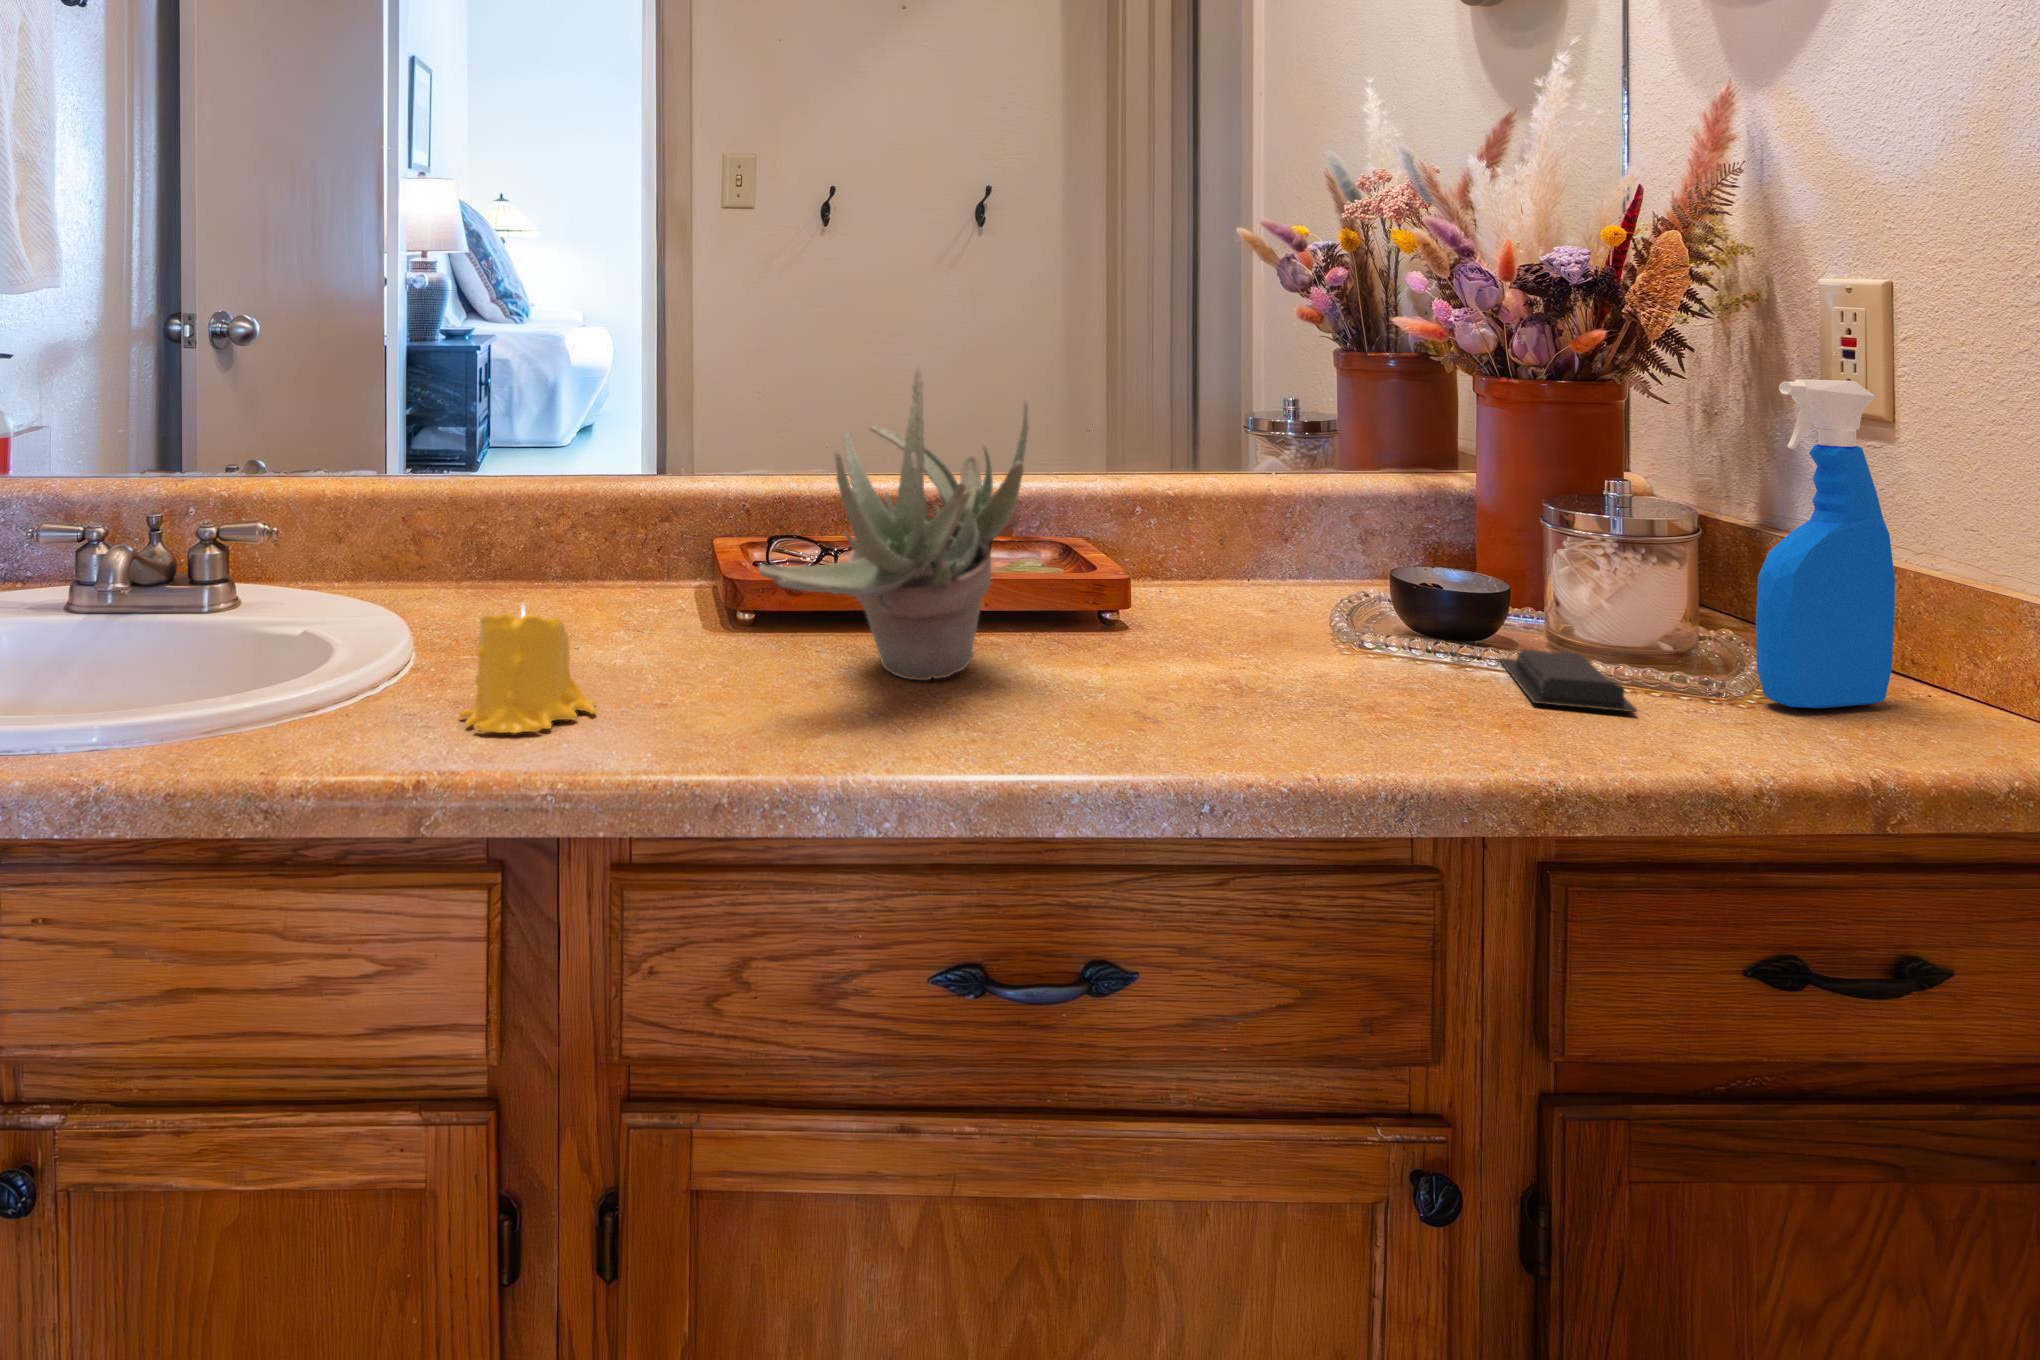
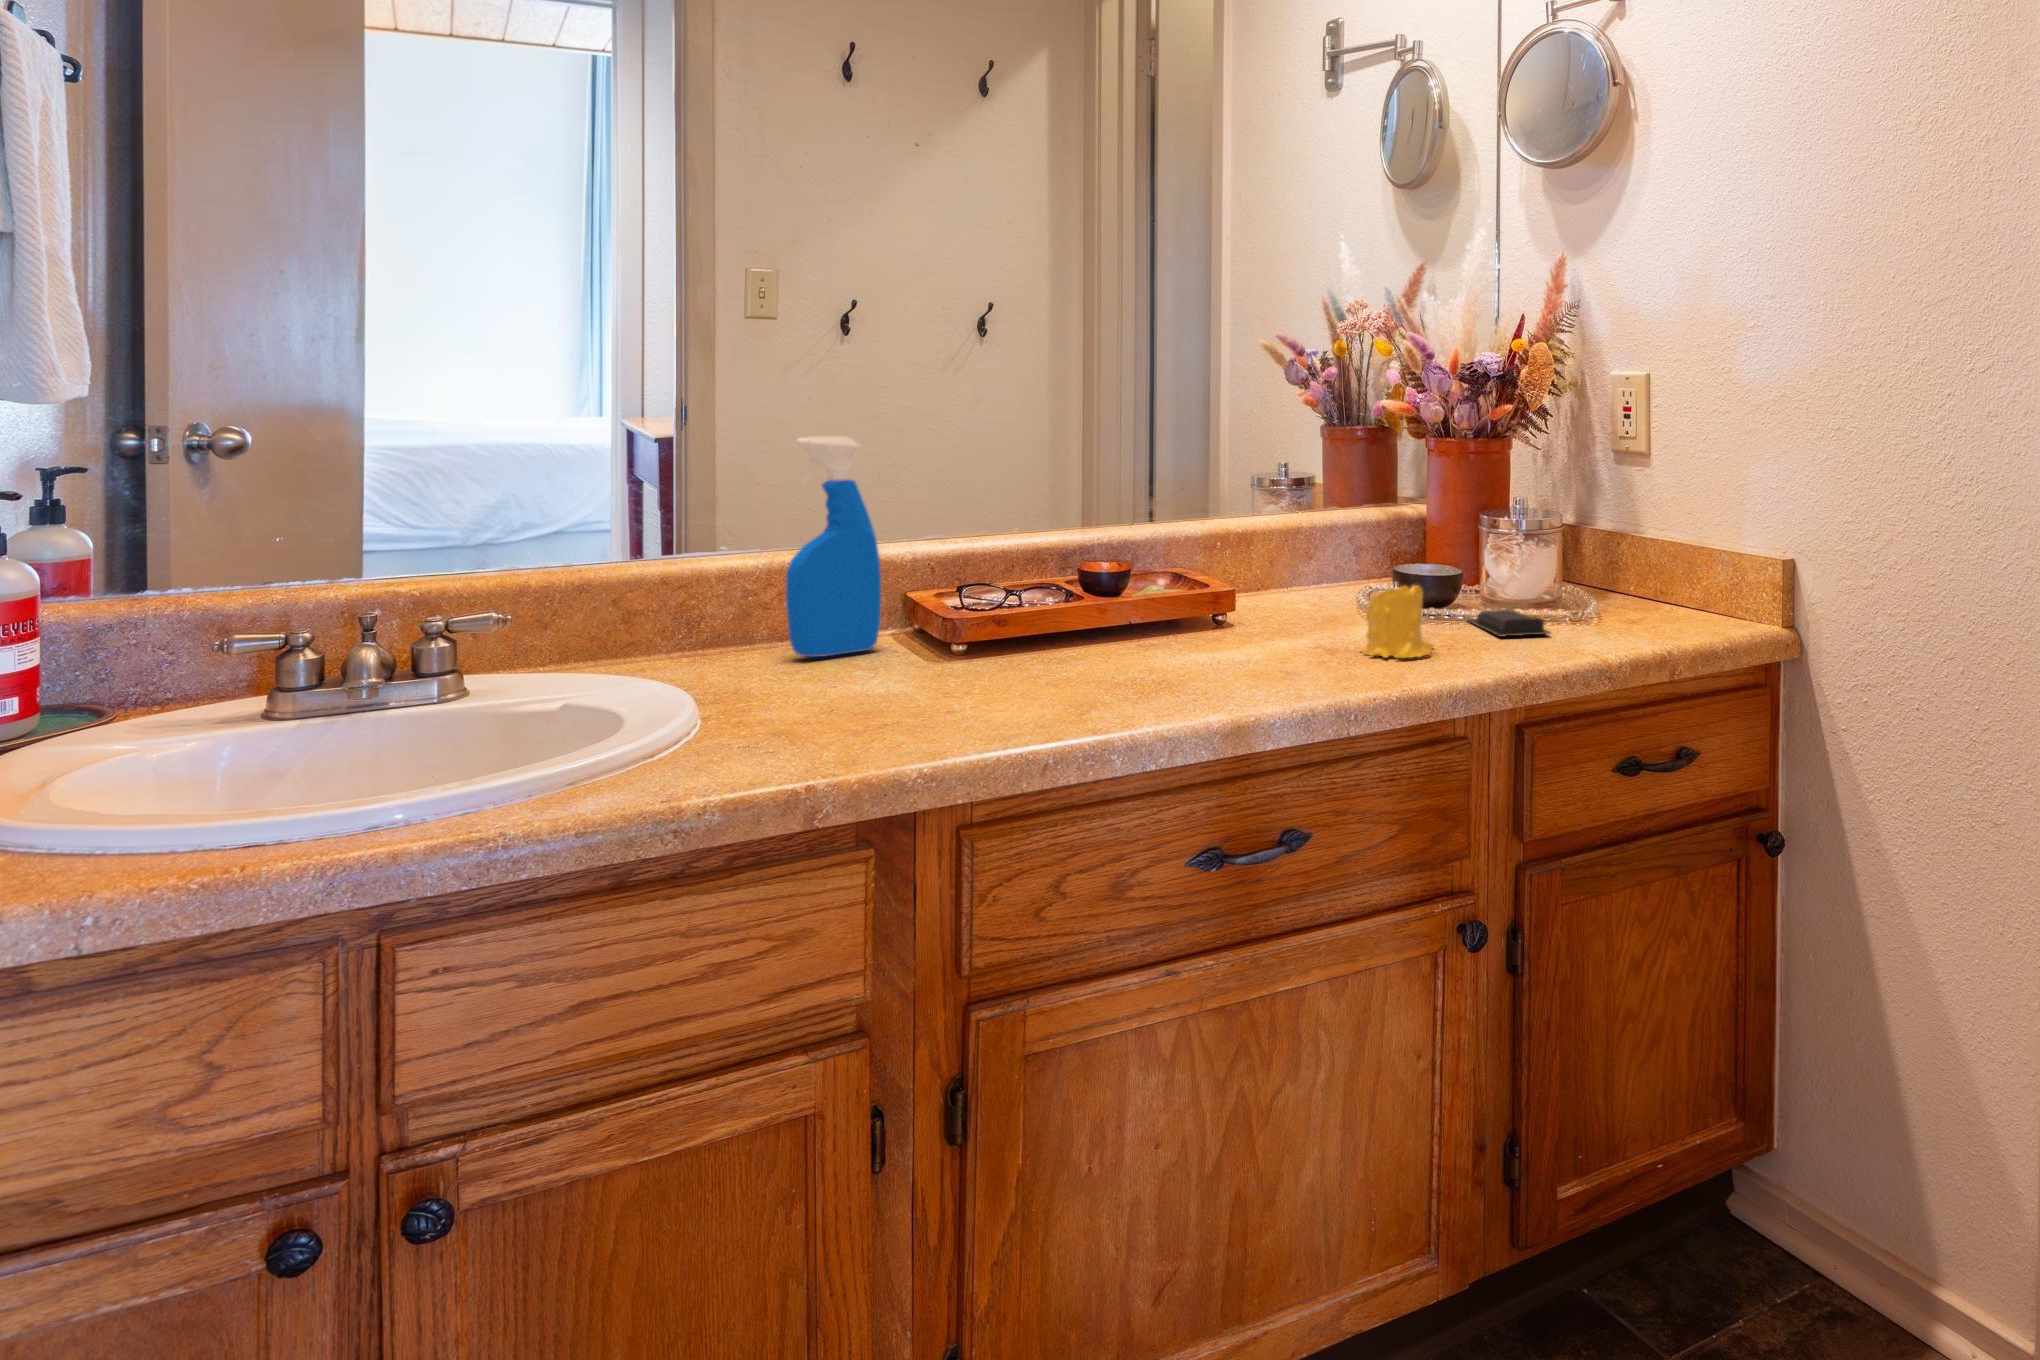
succulent plant: present [759,367,1028,680] -> none [1064,440,1218,671]
spray bottle: present [1756,379,1895,708] -> present [786,437,881,657]
candle: present [459,606,596,733] -> present [1360,585,1433,658]

